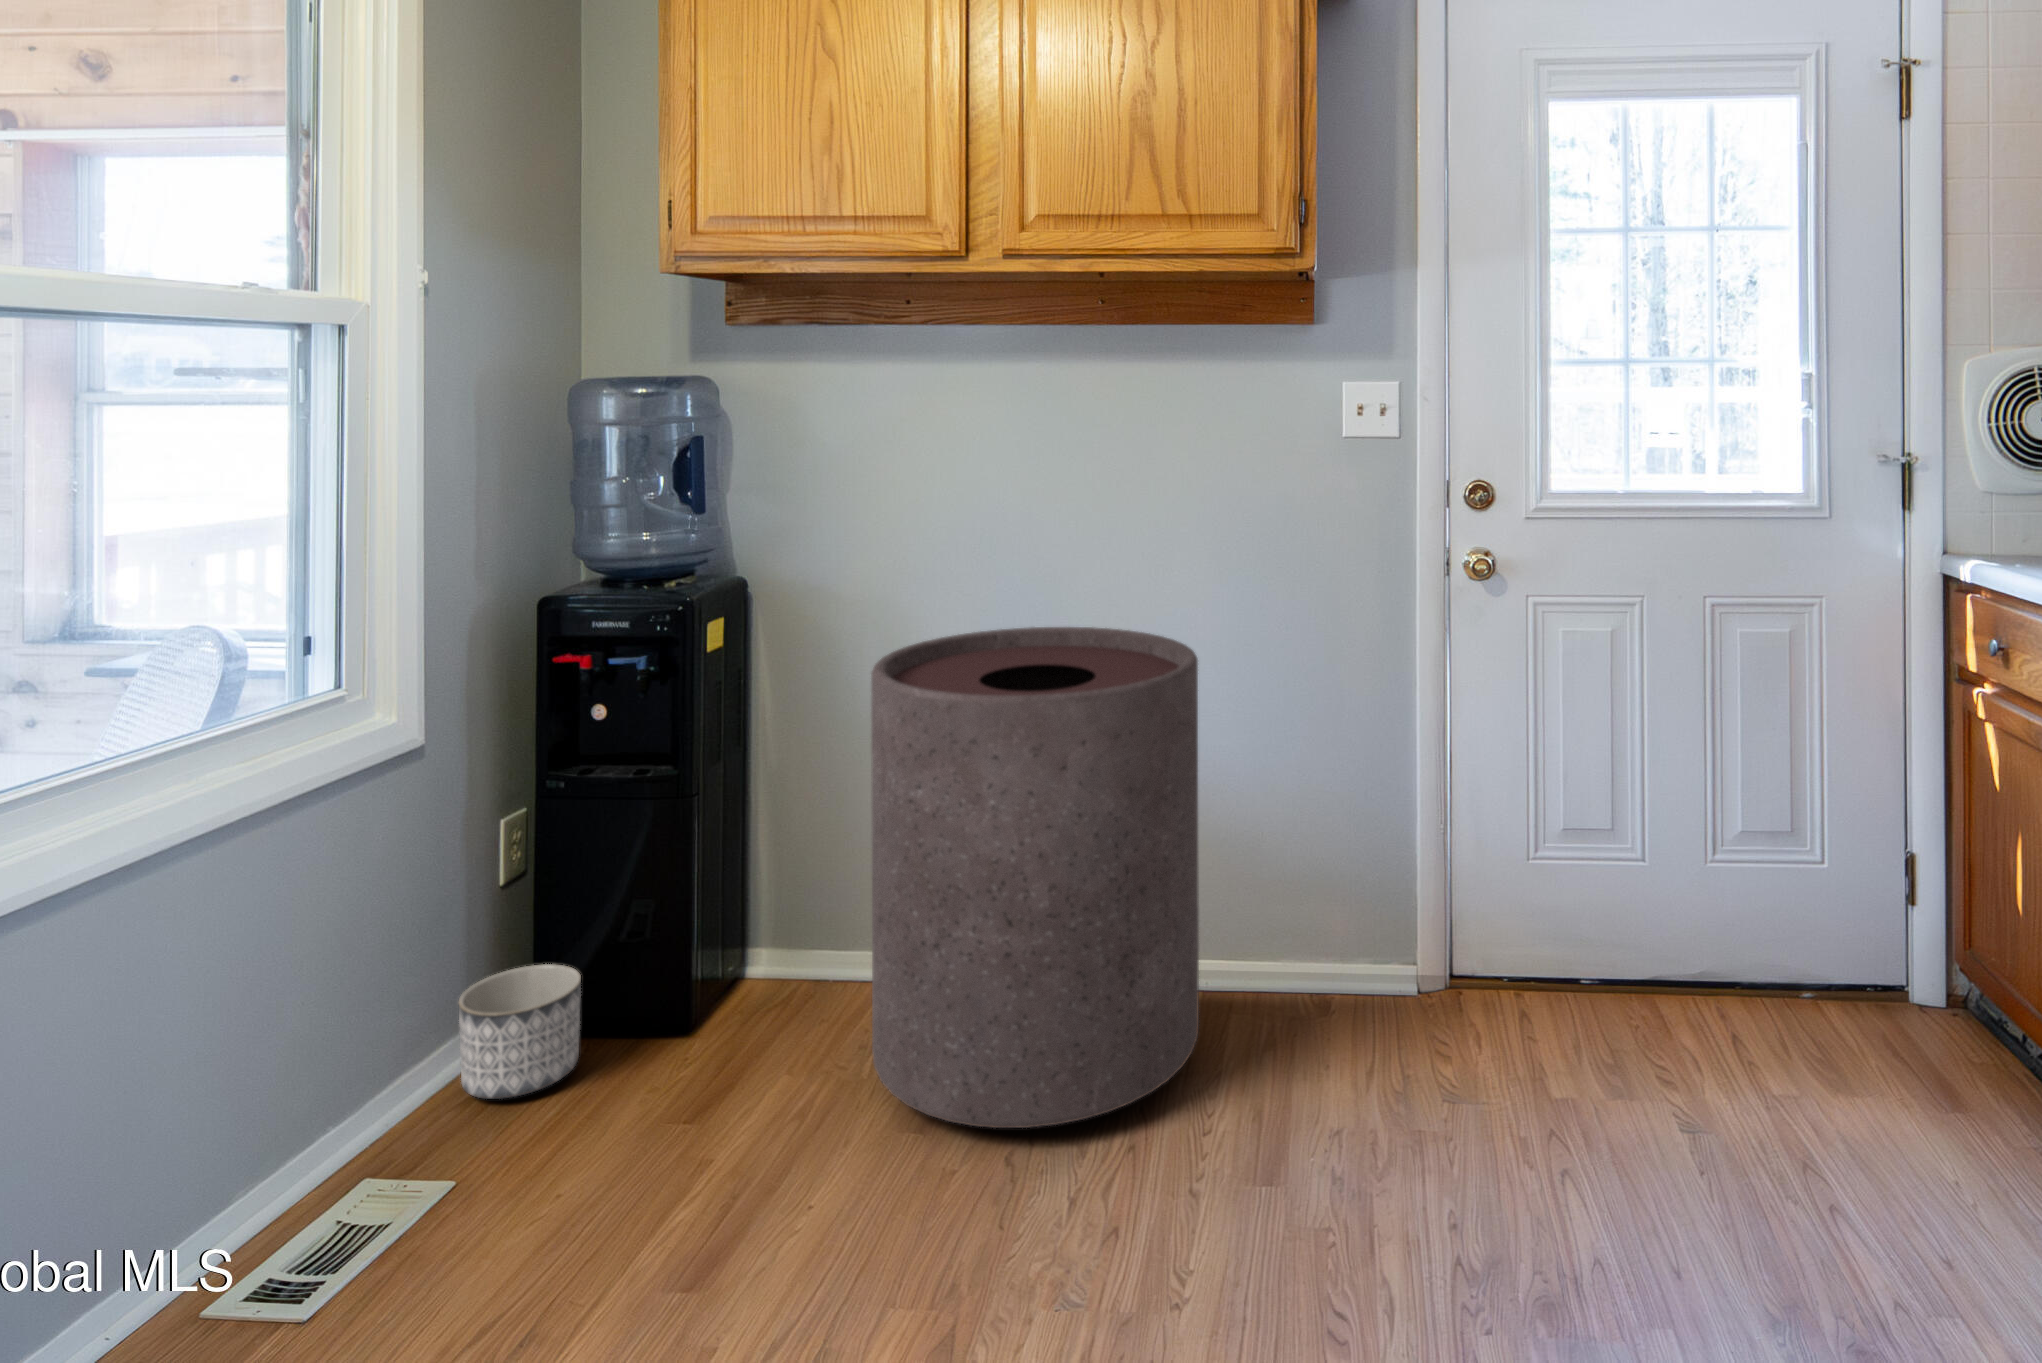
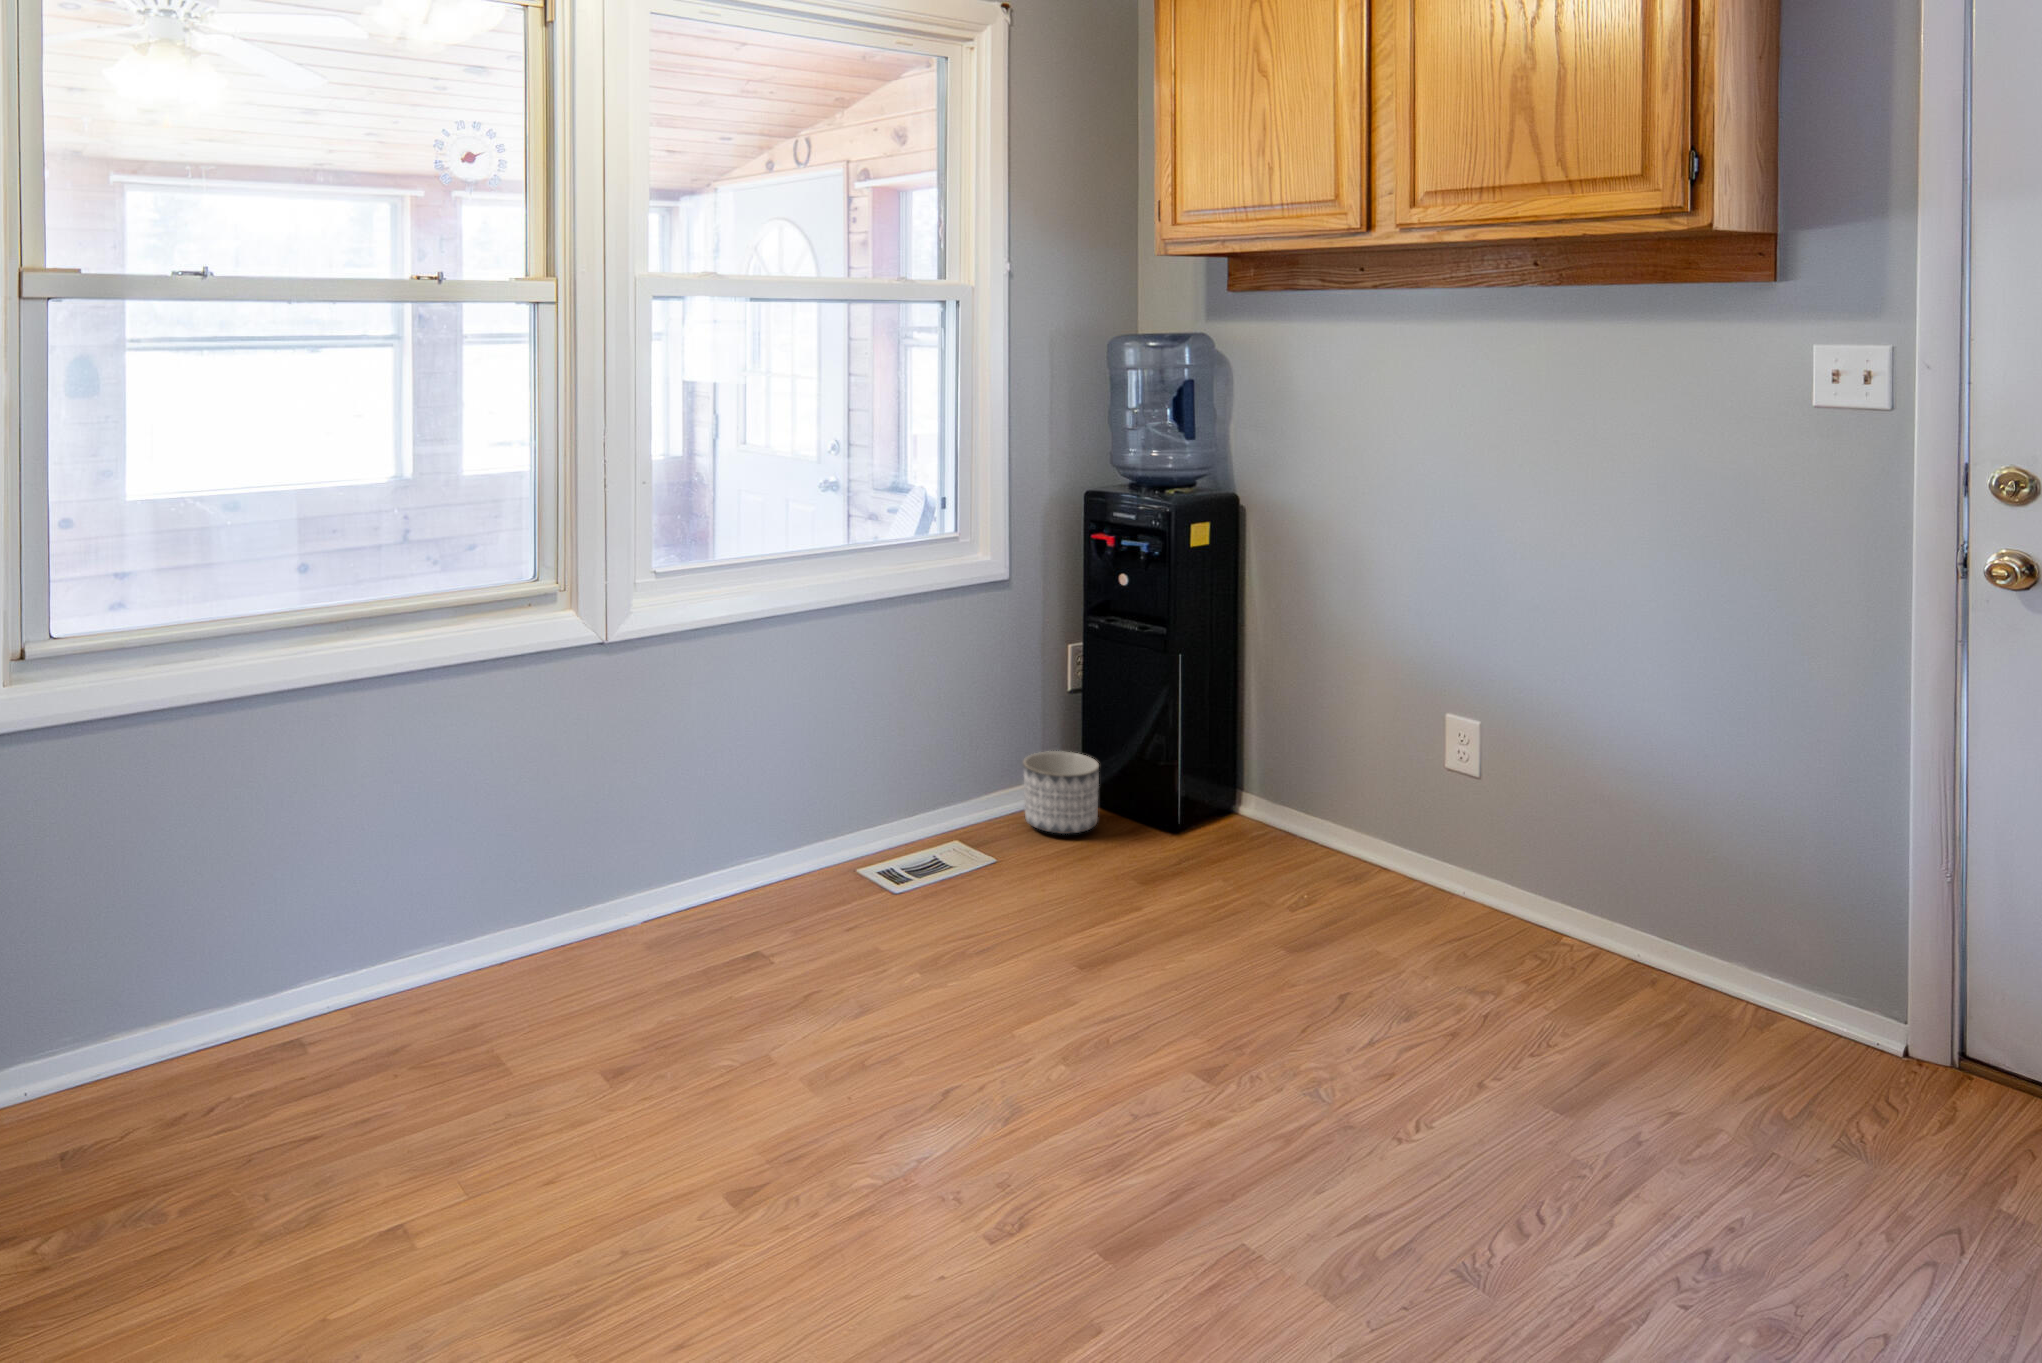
trash can: present [871,627,1199,1128] -> none [1270,565,1587,998]

